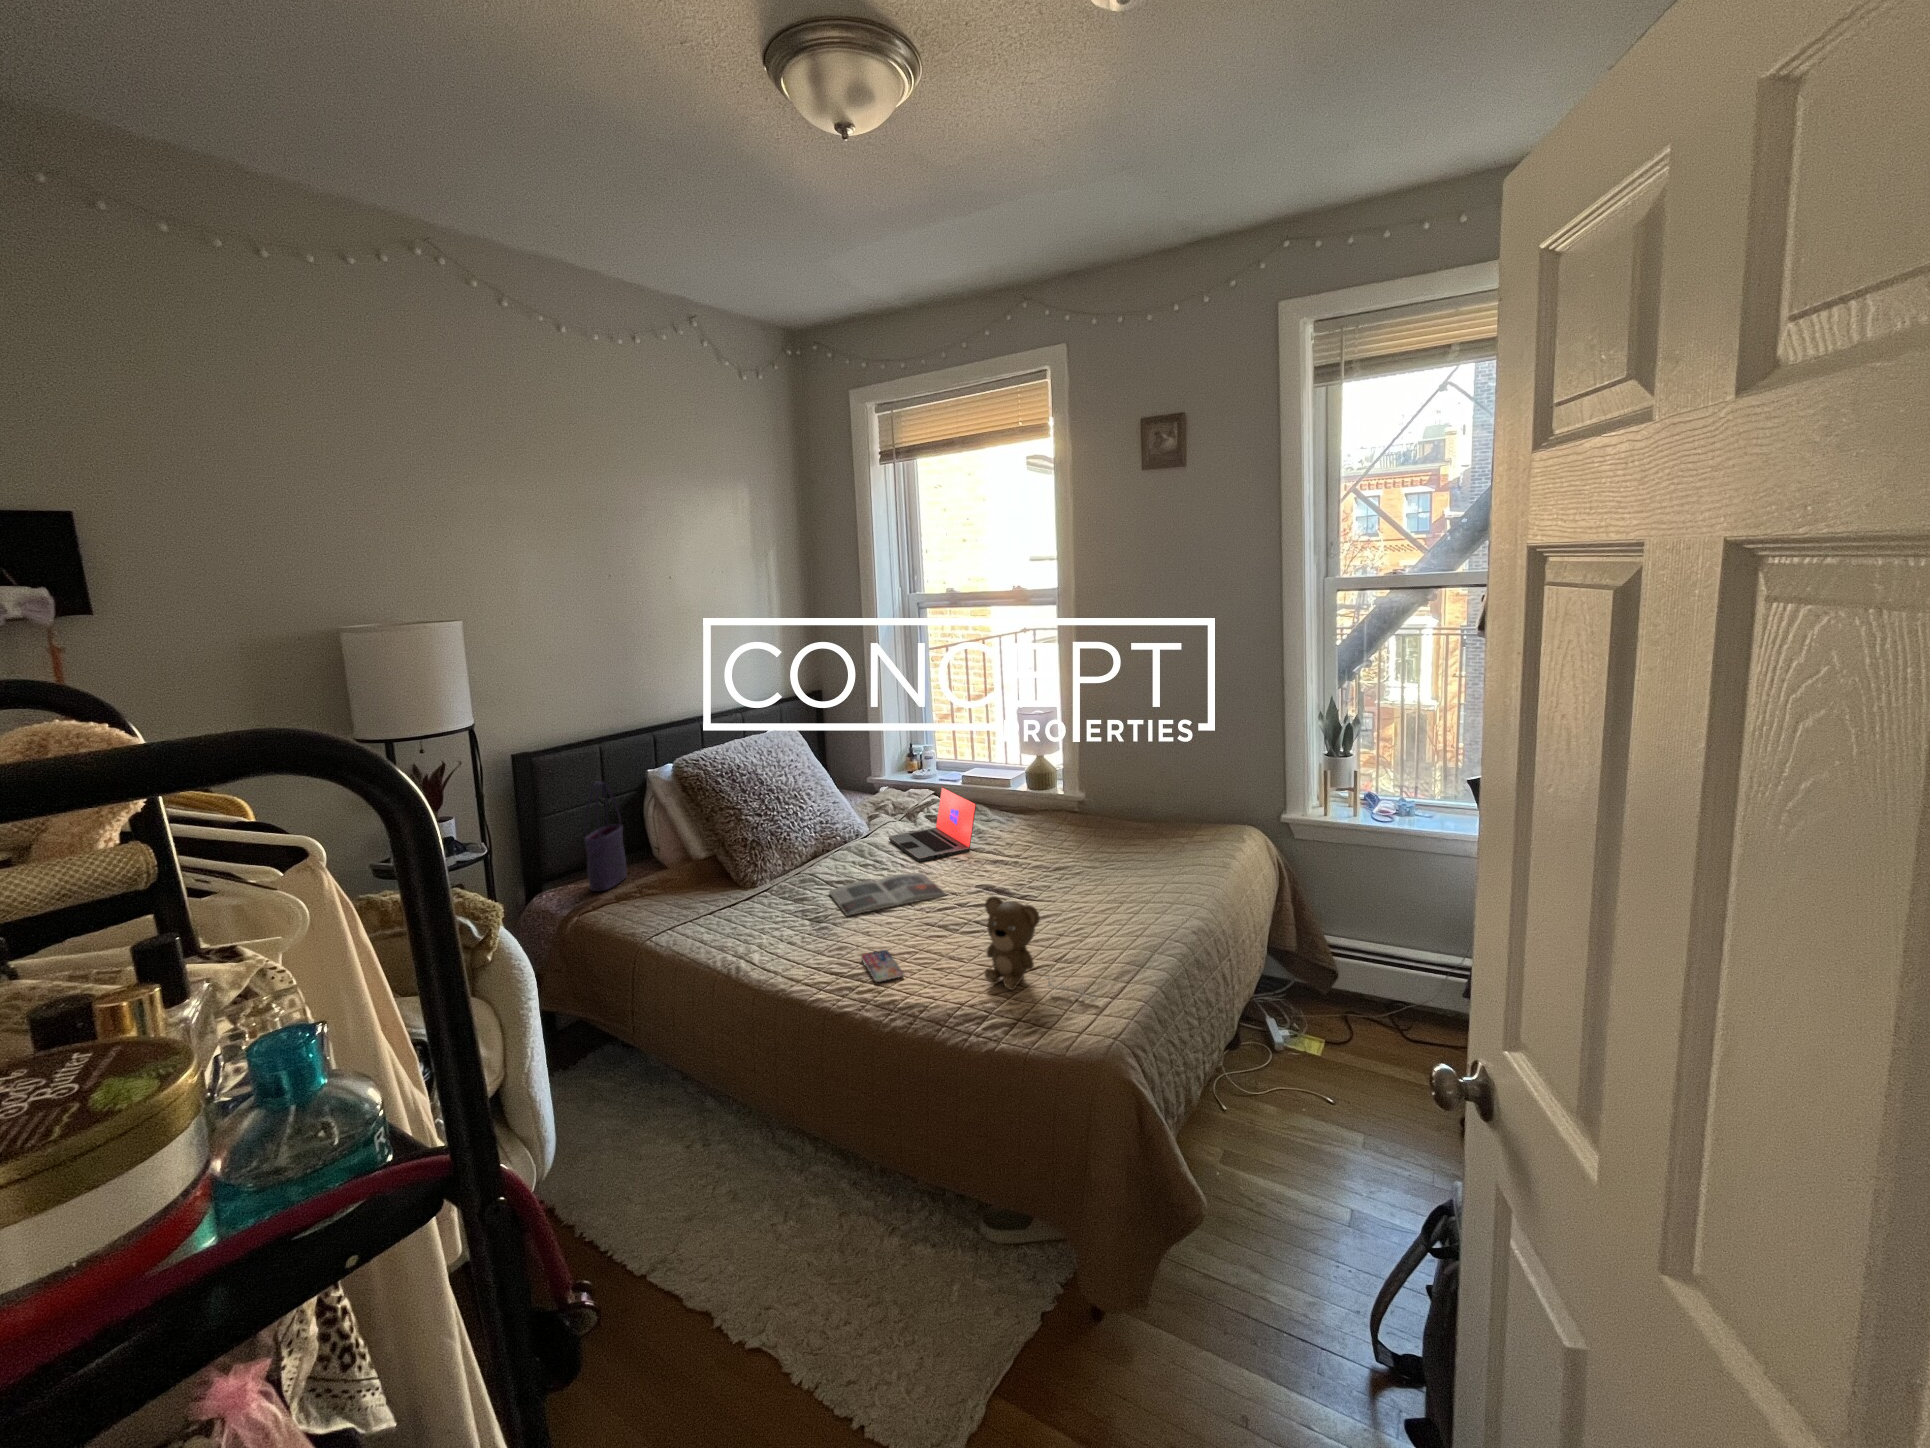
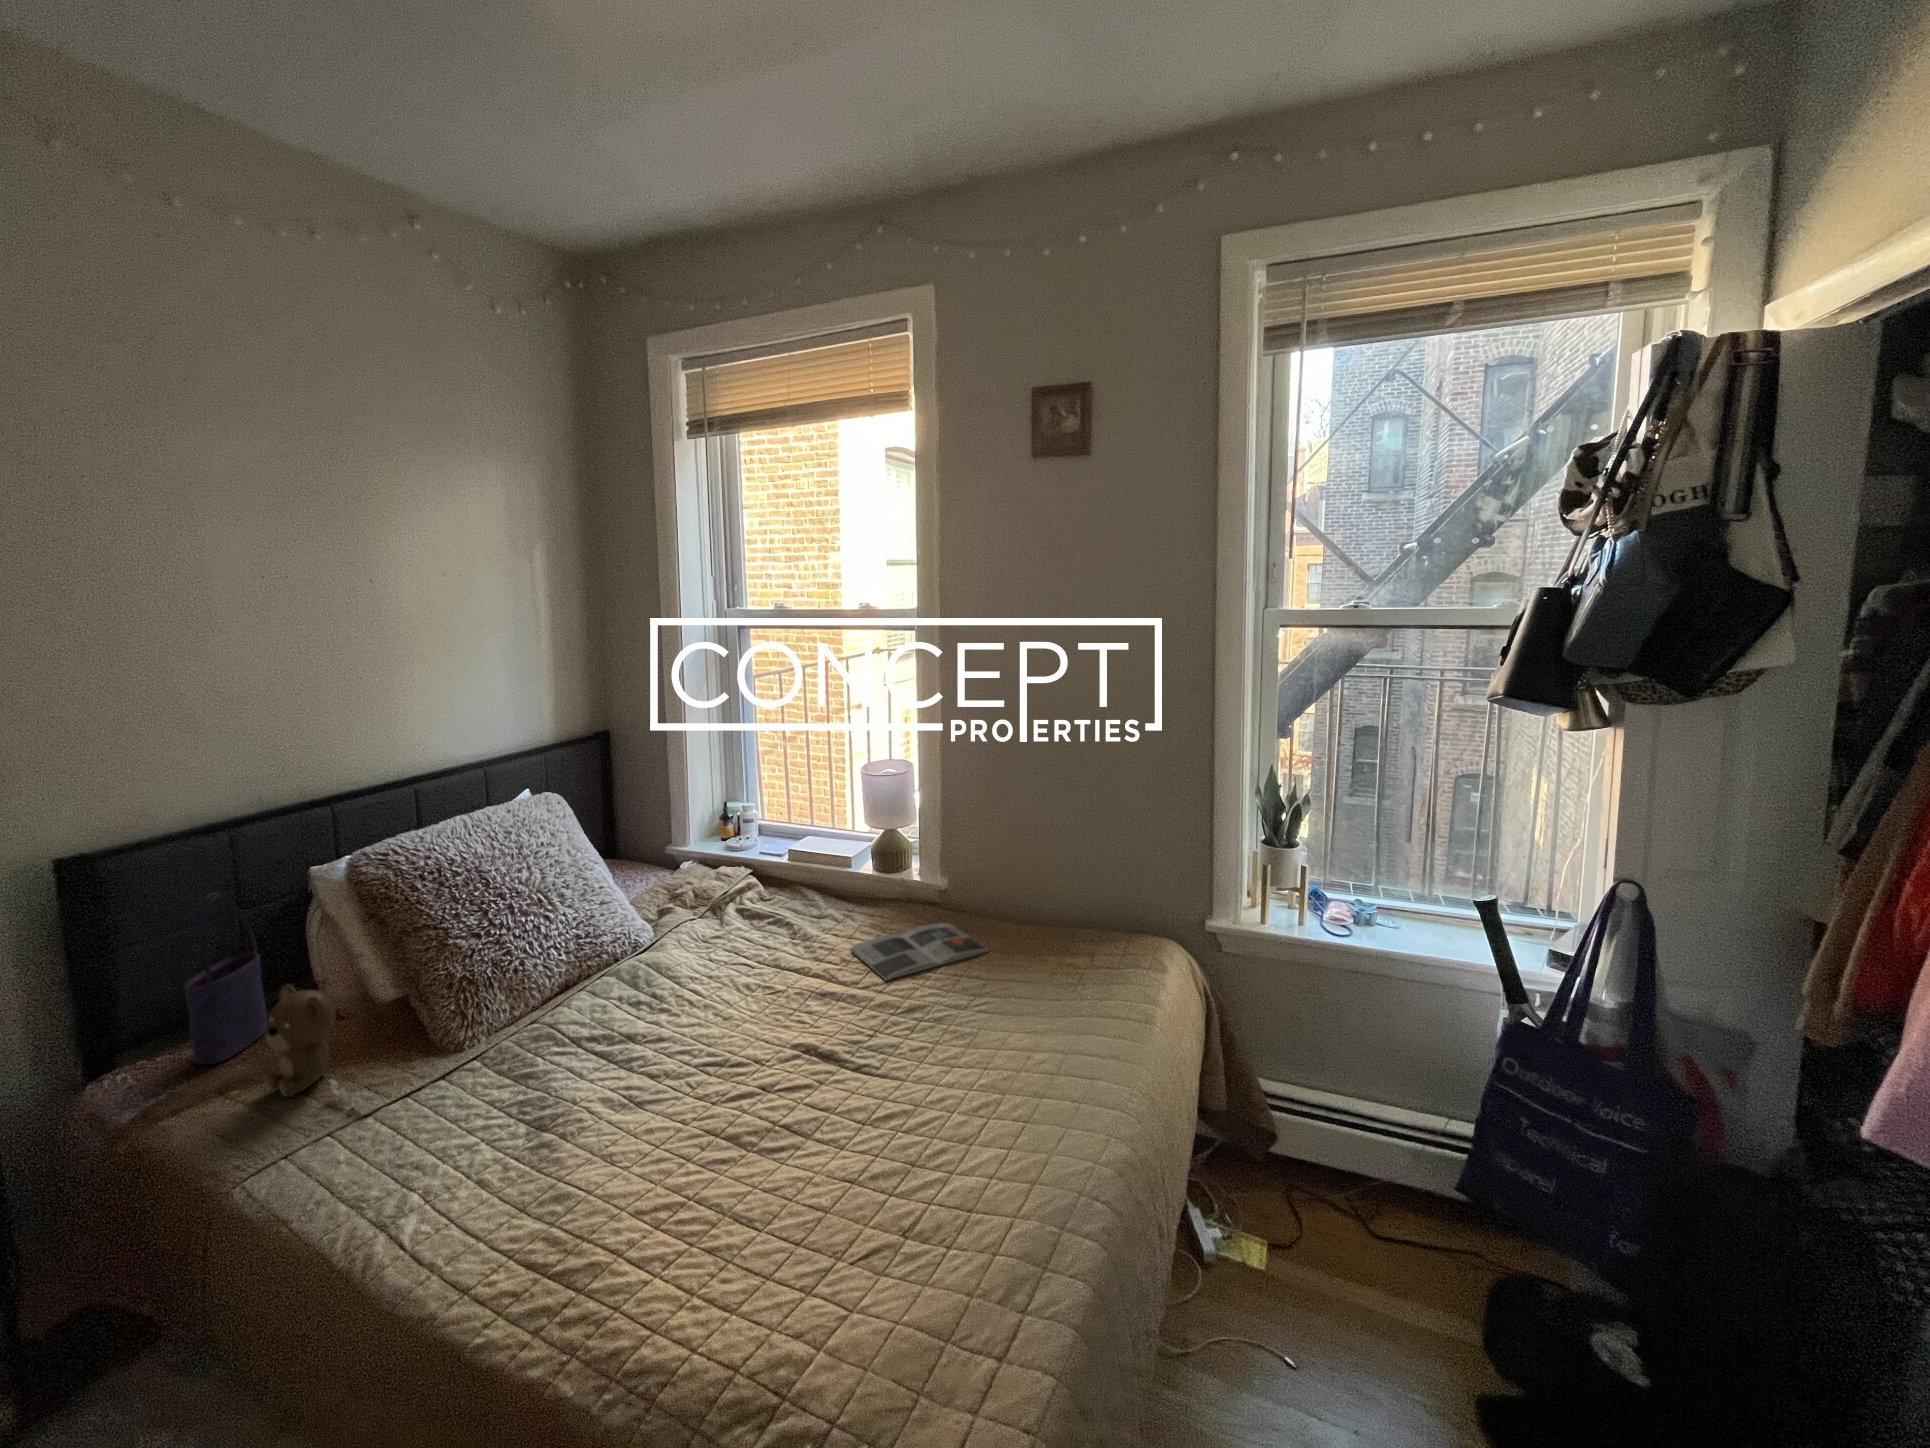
laptop: present [888,787,976,862] -> none [677,878,799,999]
magazine: present [829,873,946,916] -> present [851,923,989,981]
teddy bear: present [984,896,1098,1001] -> present [264,984,371,1111]
smartphone: present [861,950,903,982] -> none [586,1203,651,1288]

